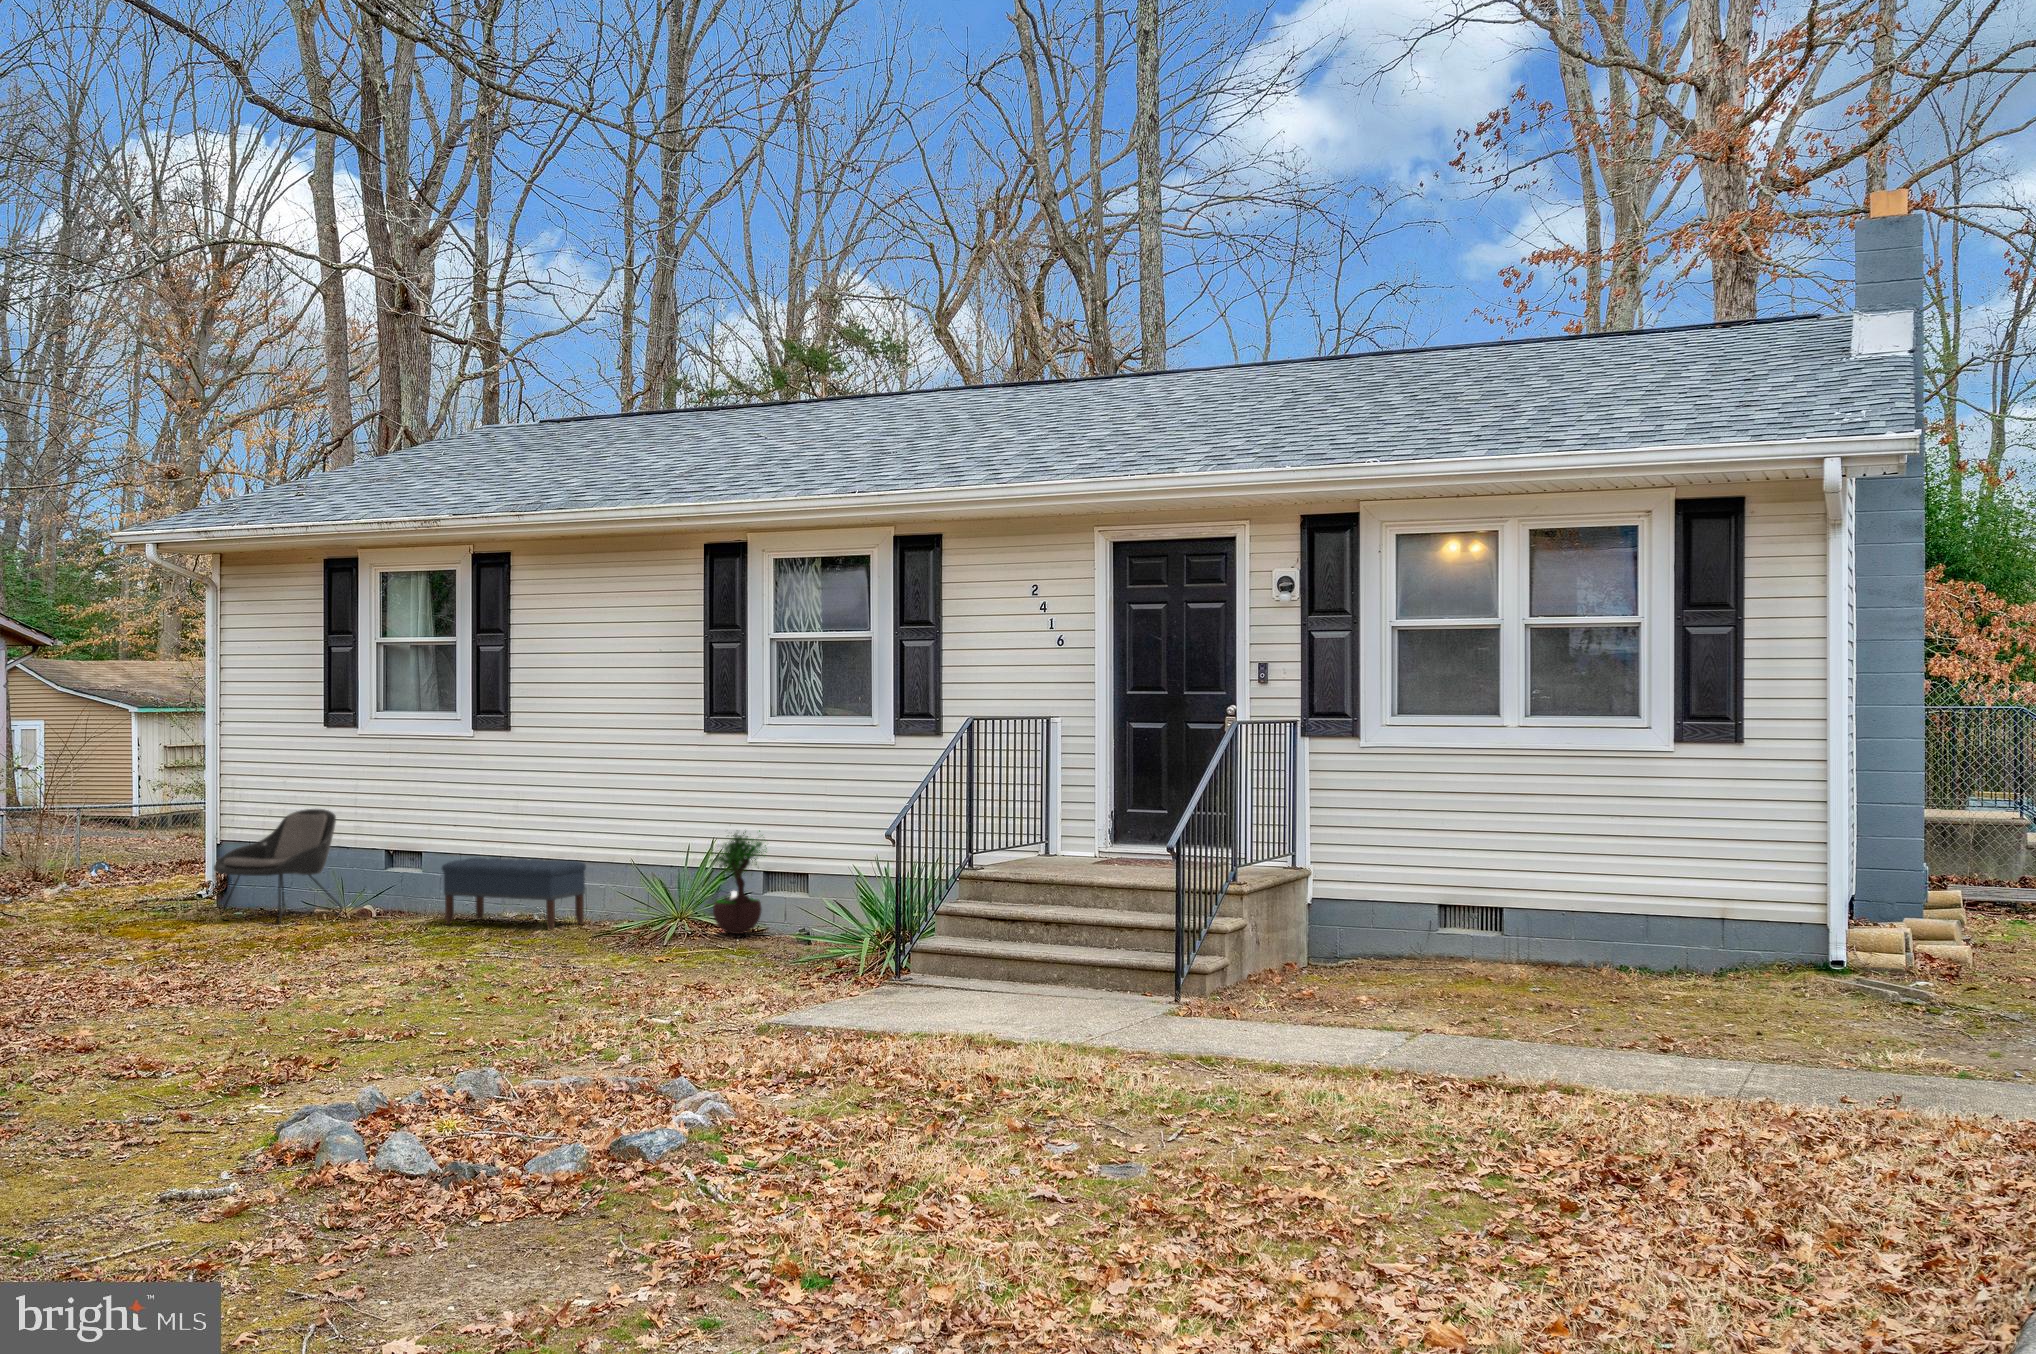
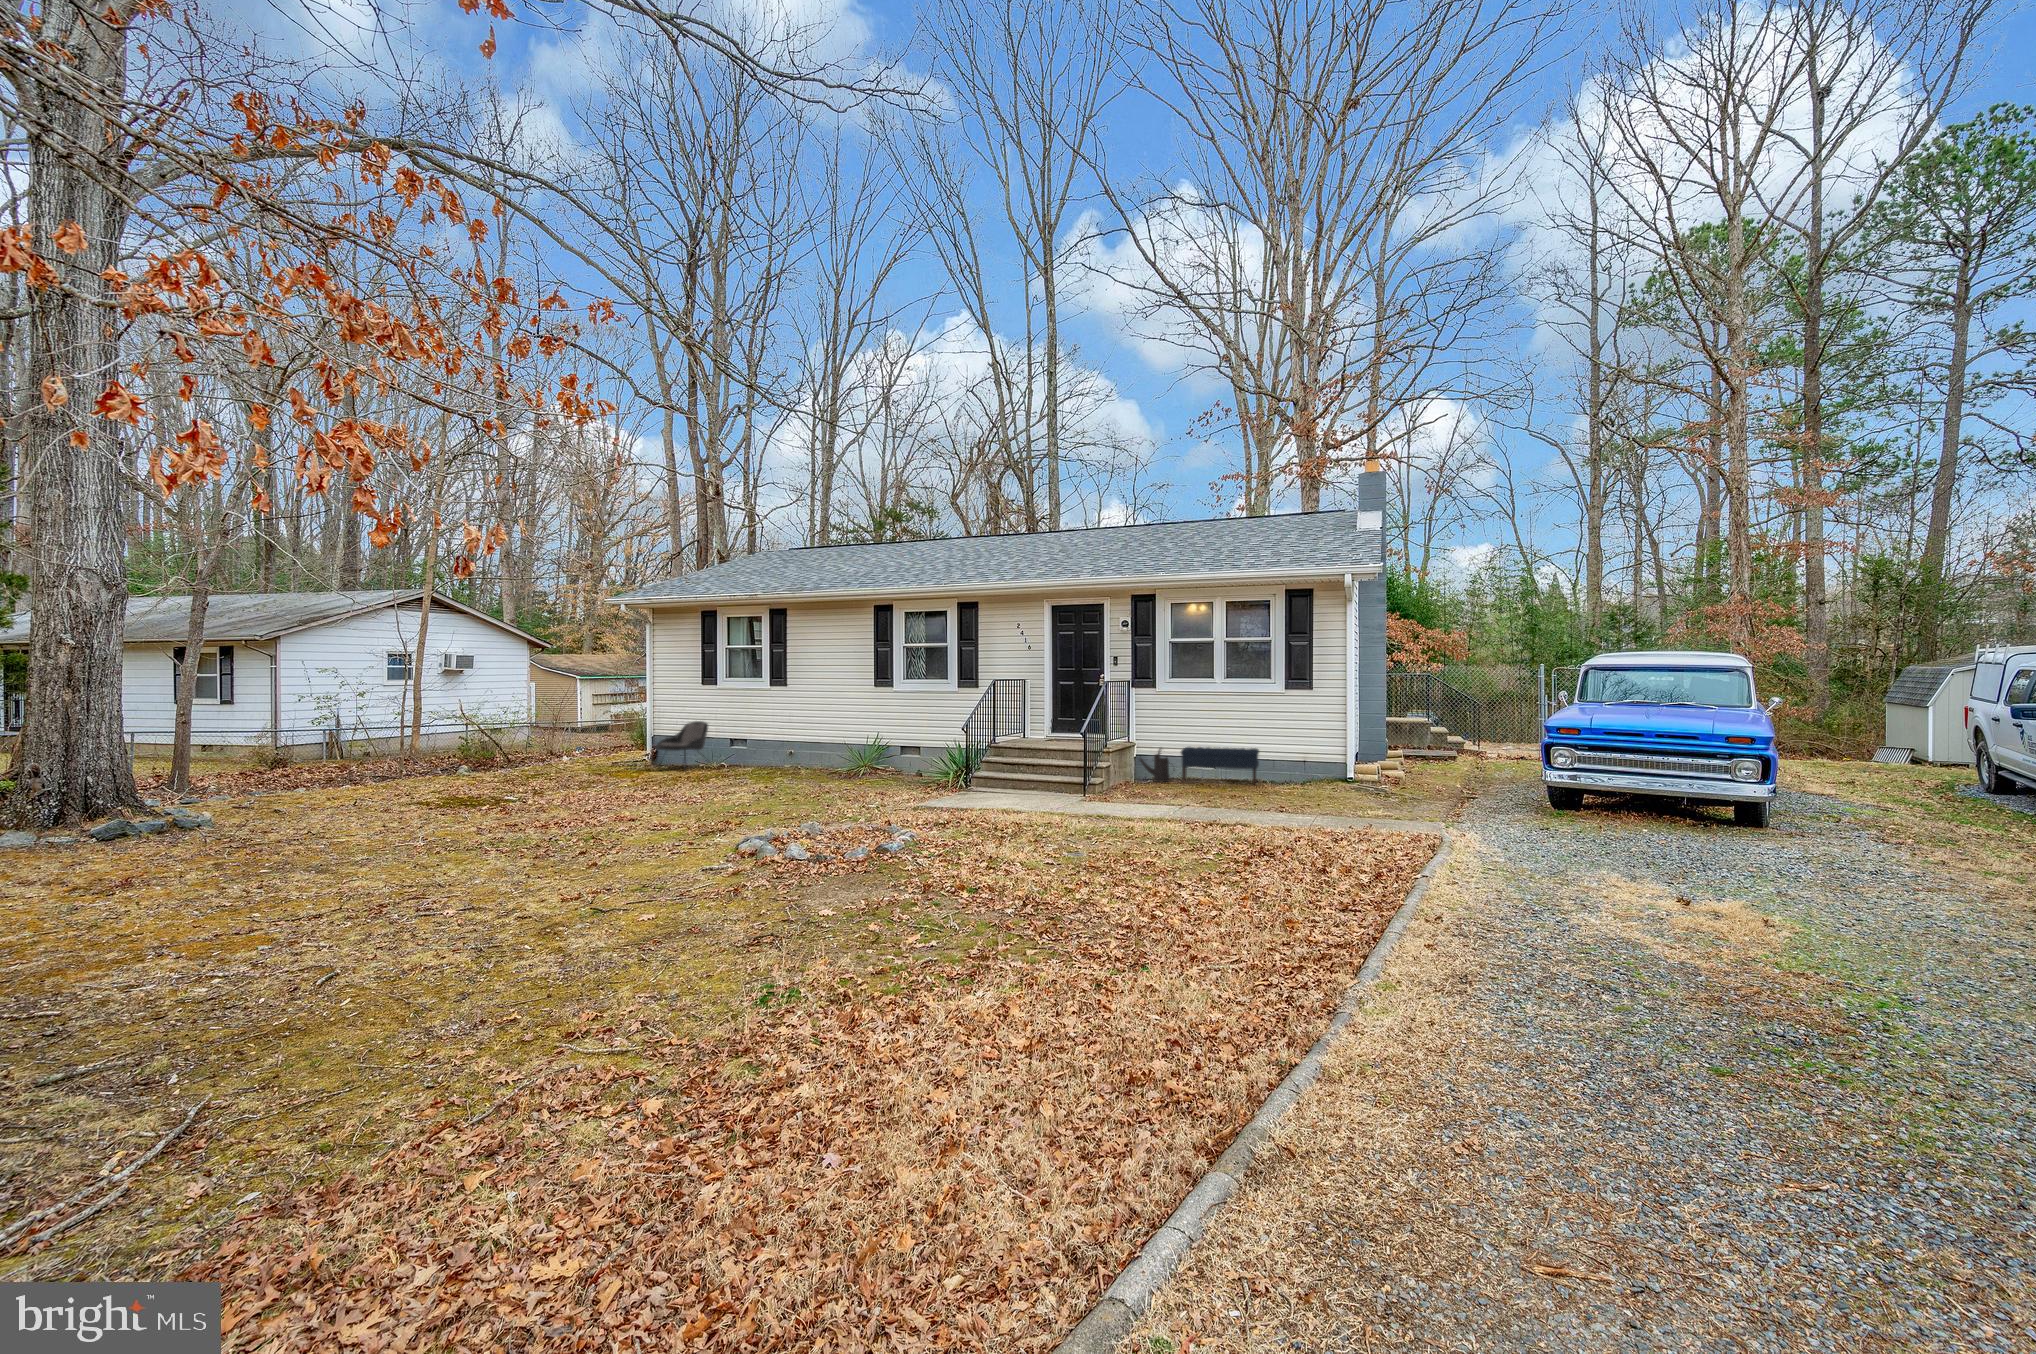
potted tree: present [706,830,767,934] -> none [877,726,905,773]
bench: present [442,858,586,930] -> present [1181,747,1259,785]
watering can: none [1307,883,1403,967] -> present [1139,748,1170,782]

